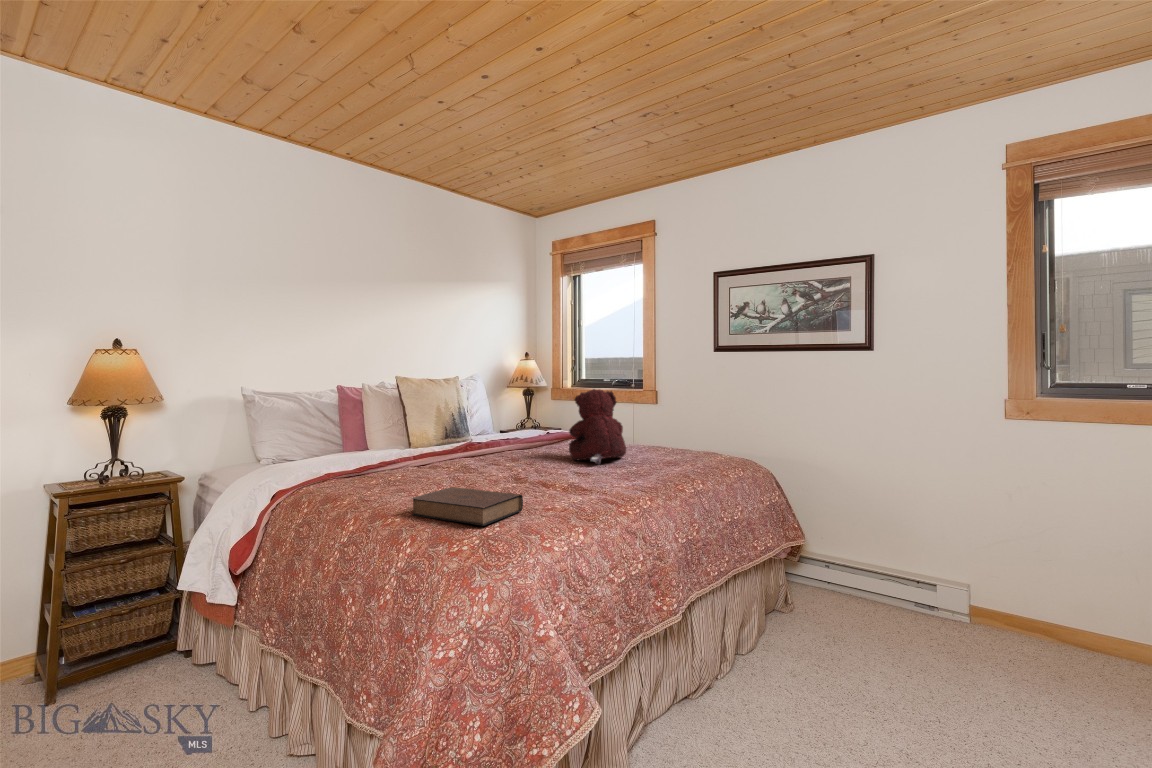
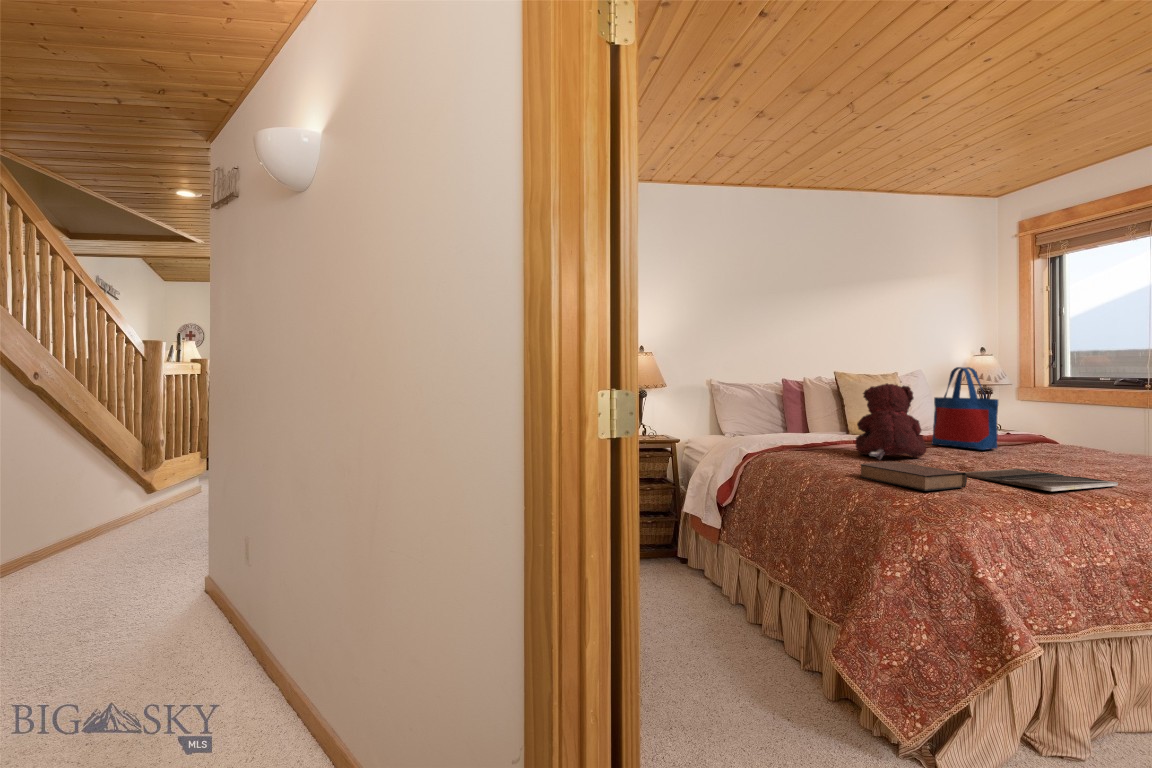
tote bag: none [487,373,543,456] -> present [931,367,998,450]
teddy bear: present [569,389,626,465] -> present [855,383,926,460]
laptop: none [511,475,638,503] -> present [965,469,1118,491]

